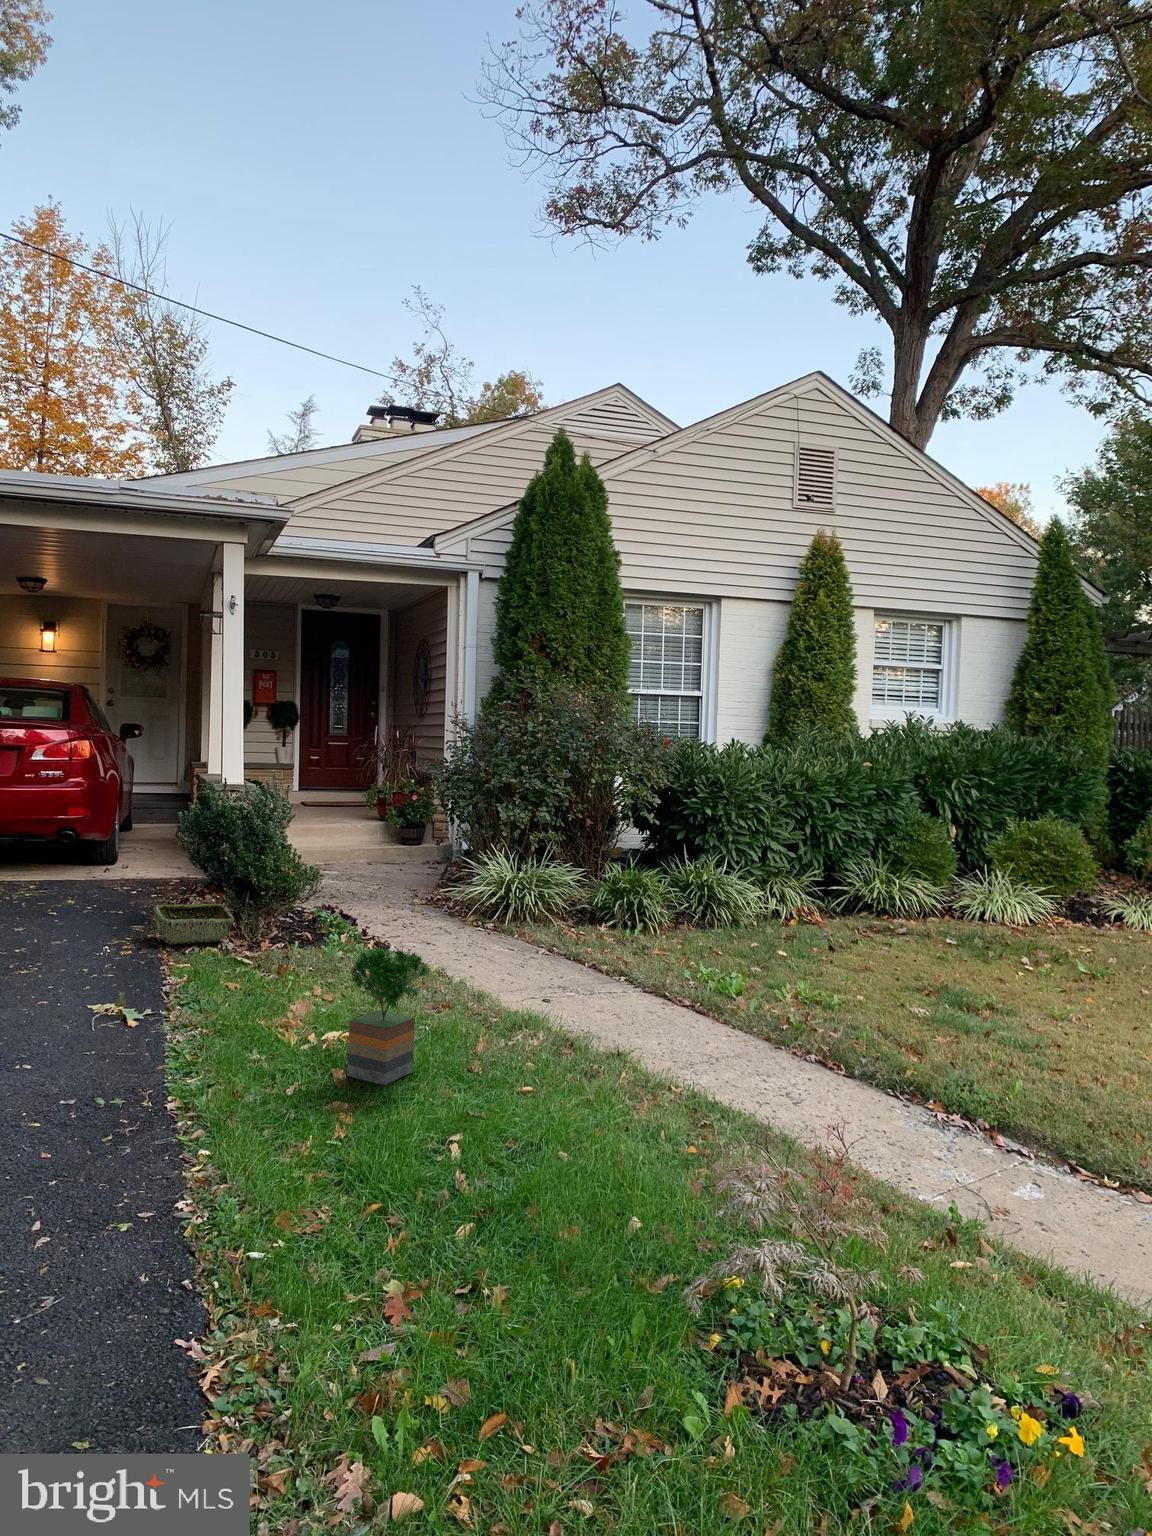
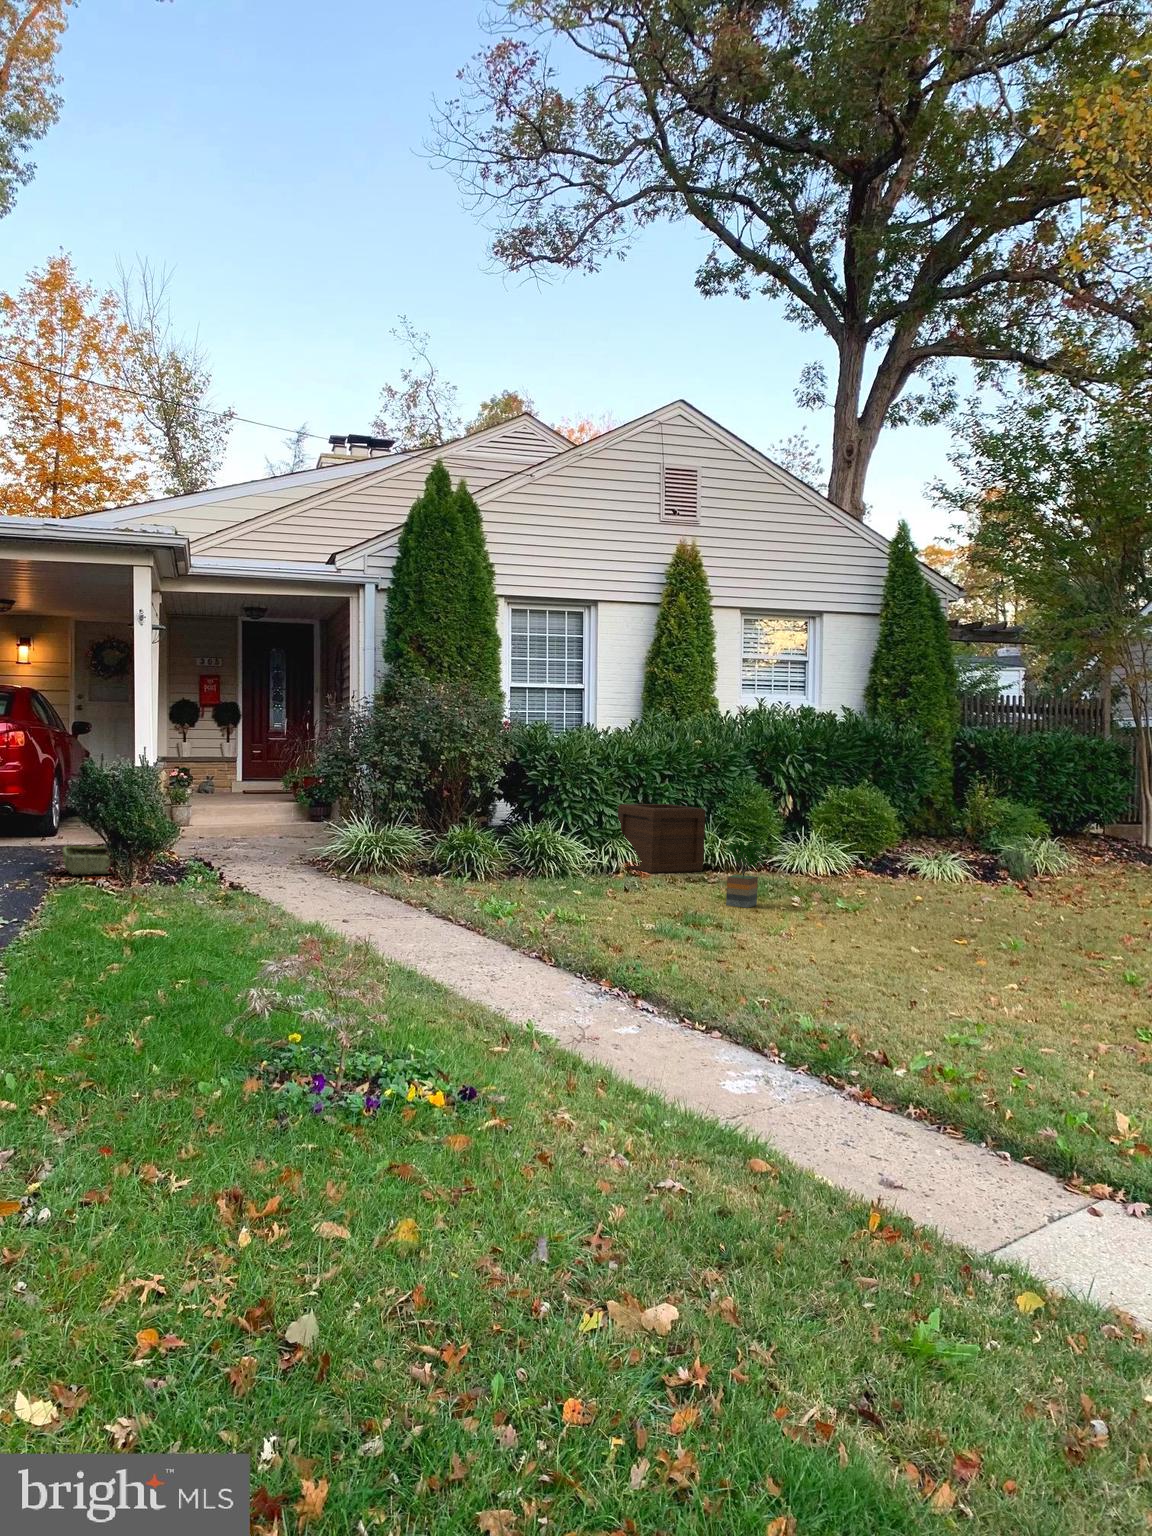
wooden crate: none [787,838,899,925] -> present [618,804,705,873]
potted tree: present [347,947,431,1085] -> present [726,841,766,908]

